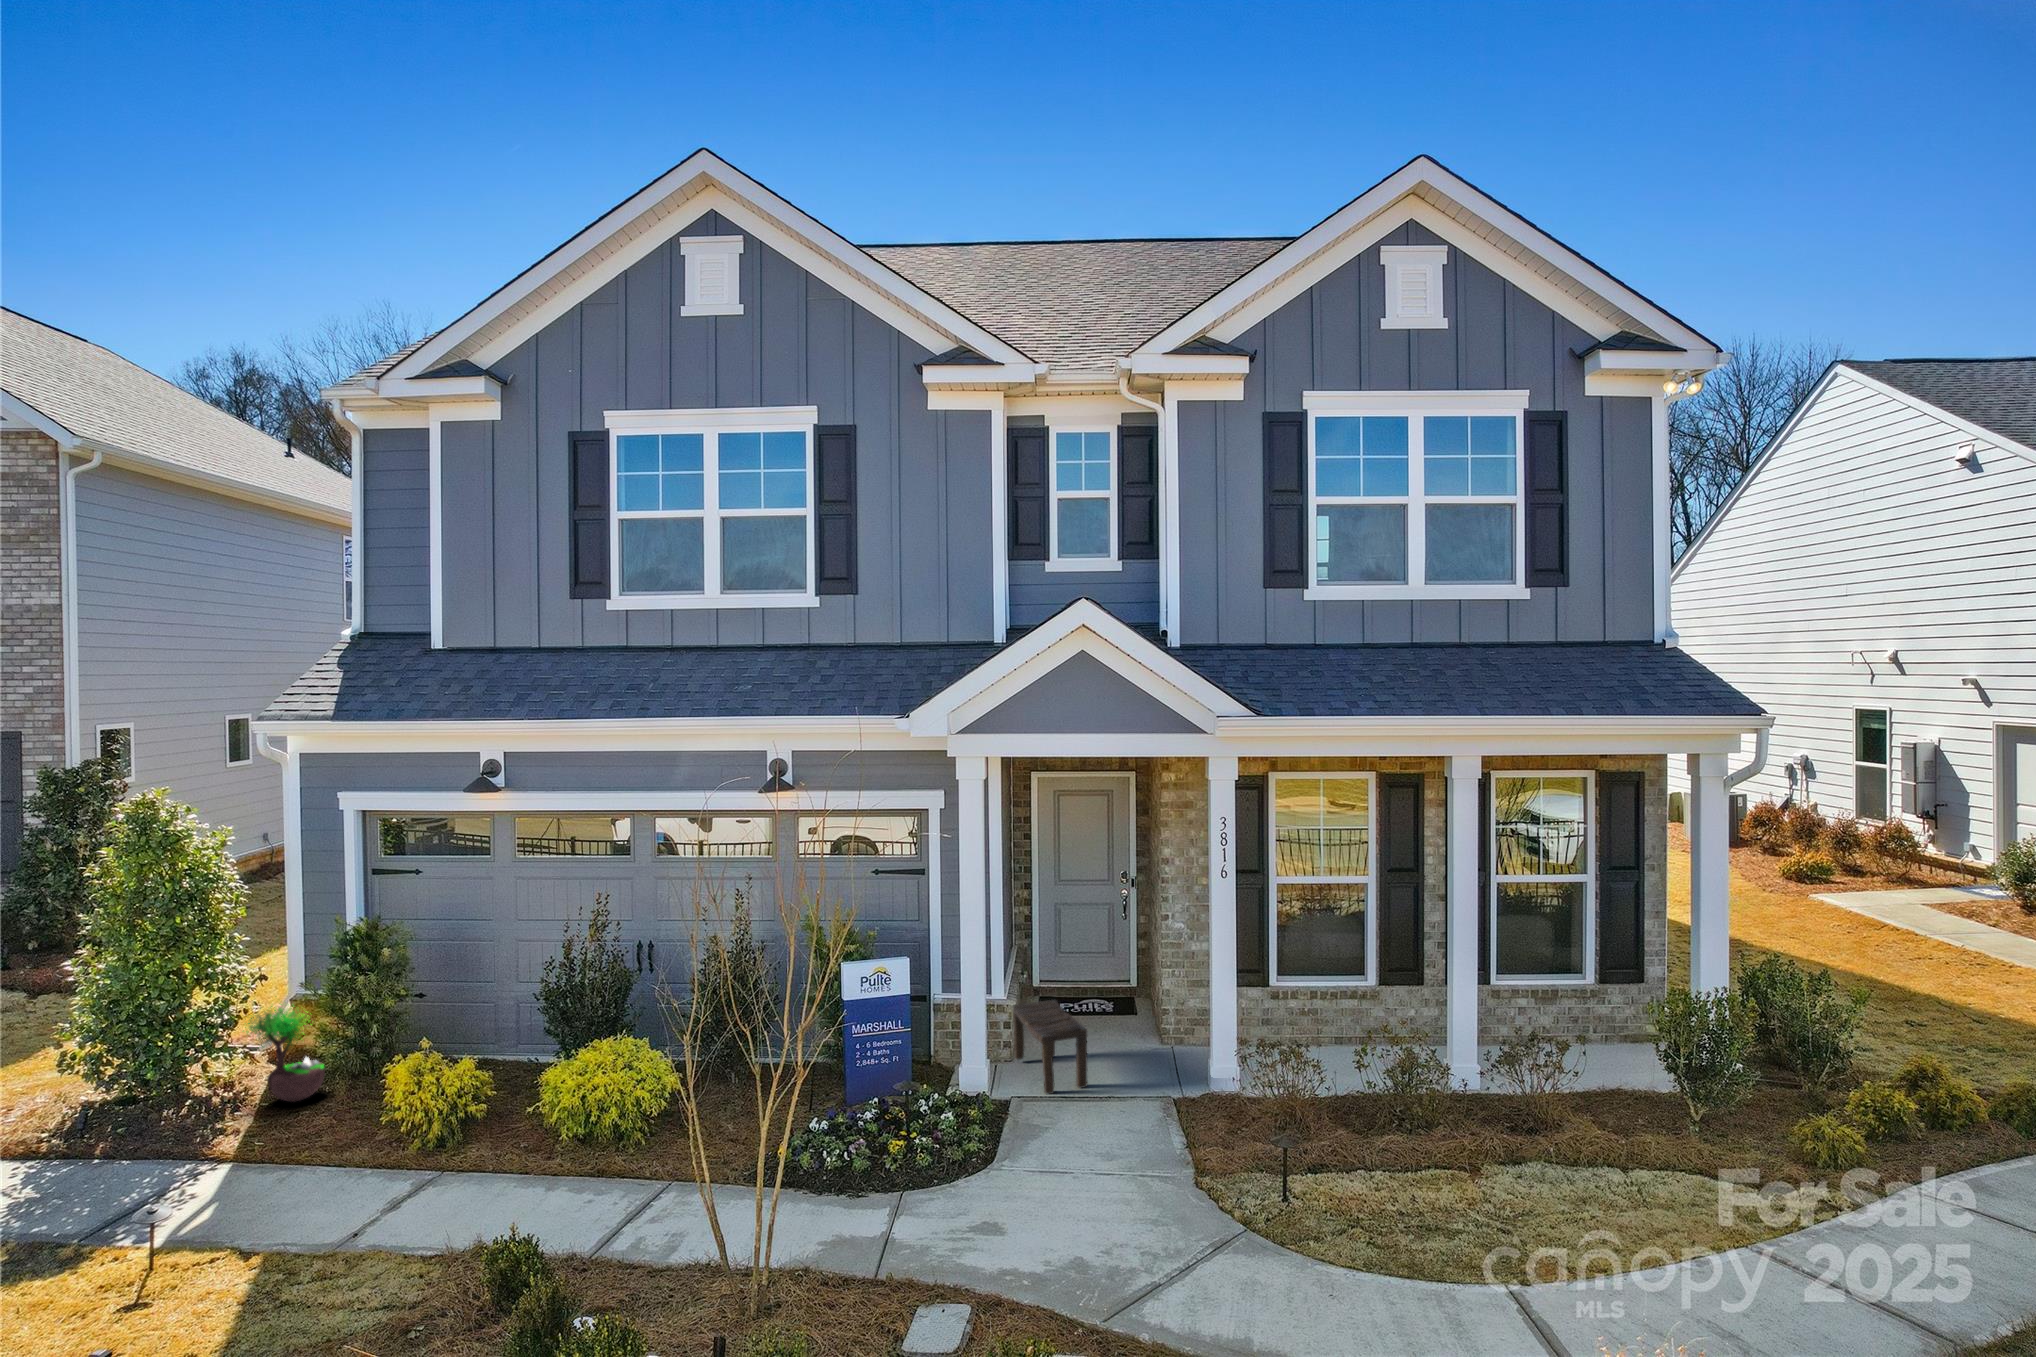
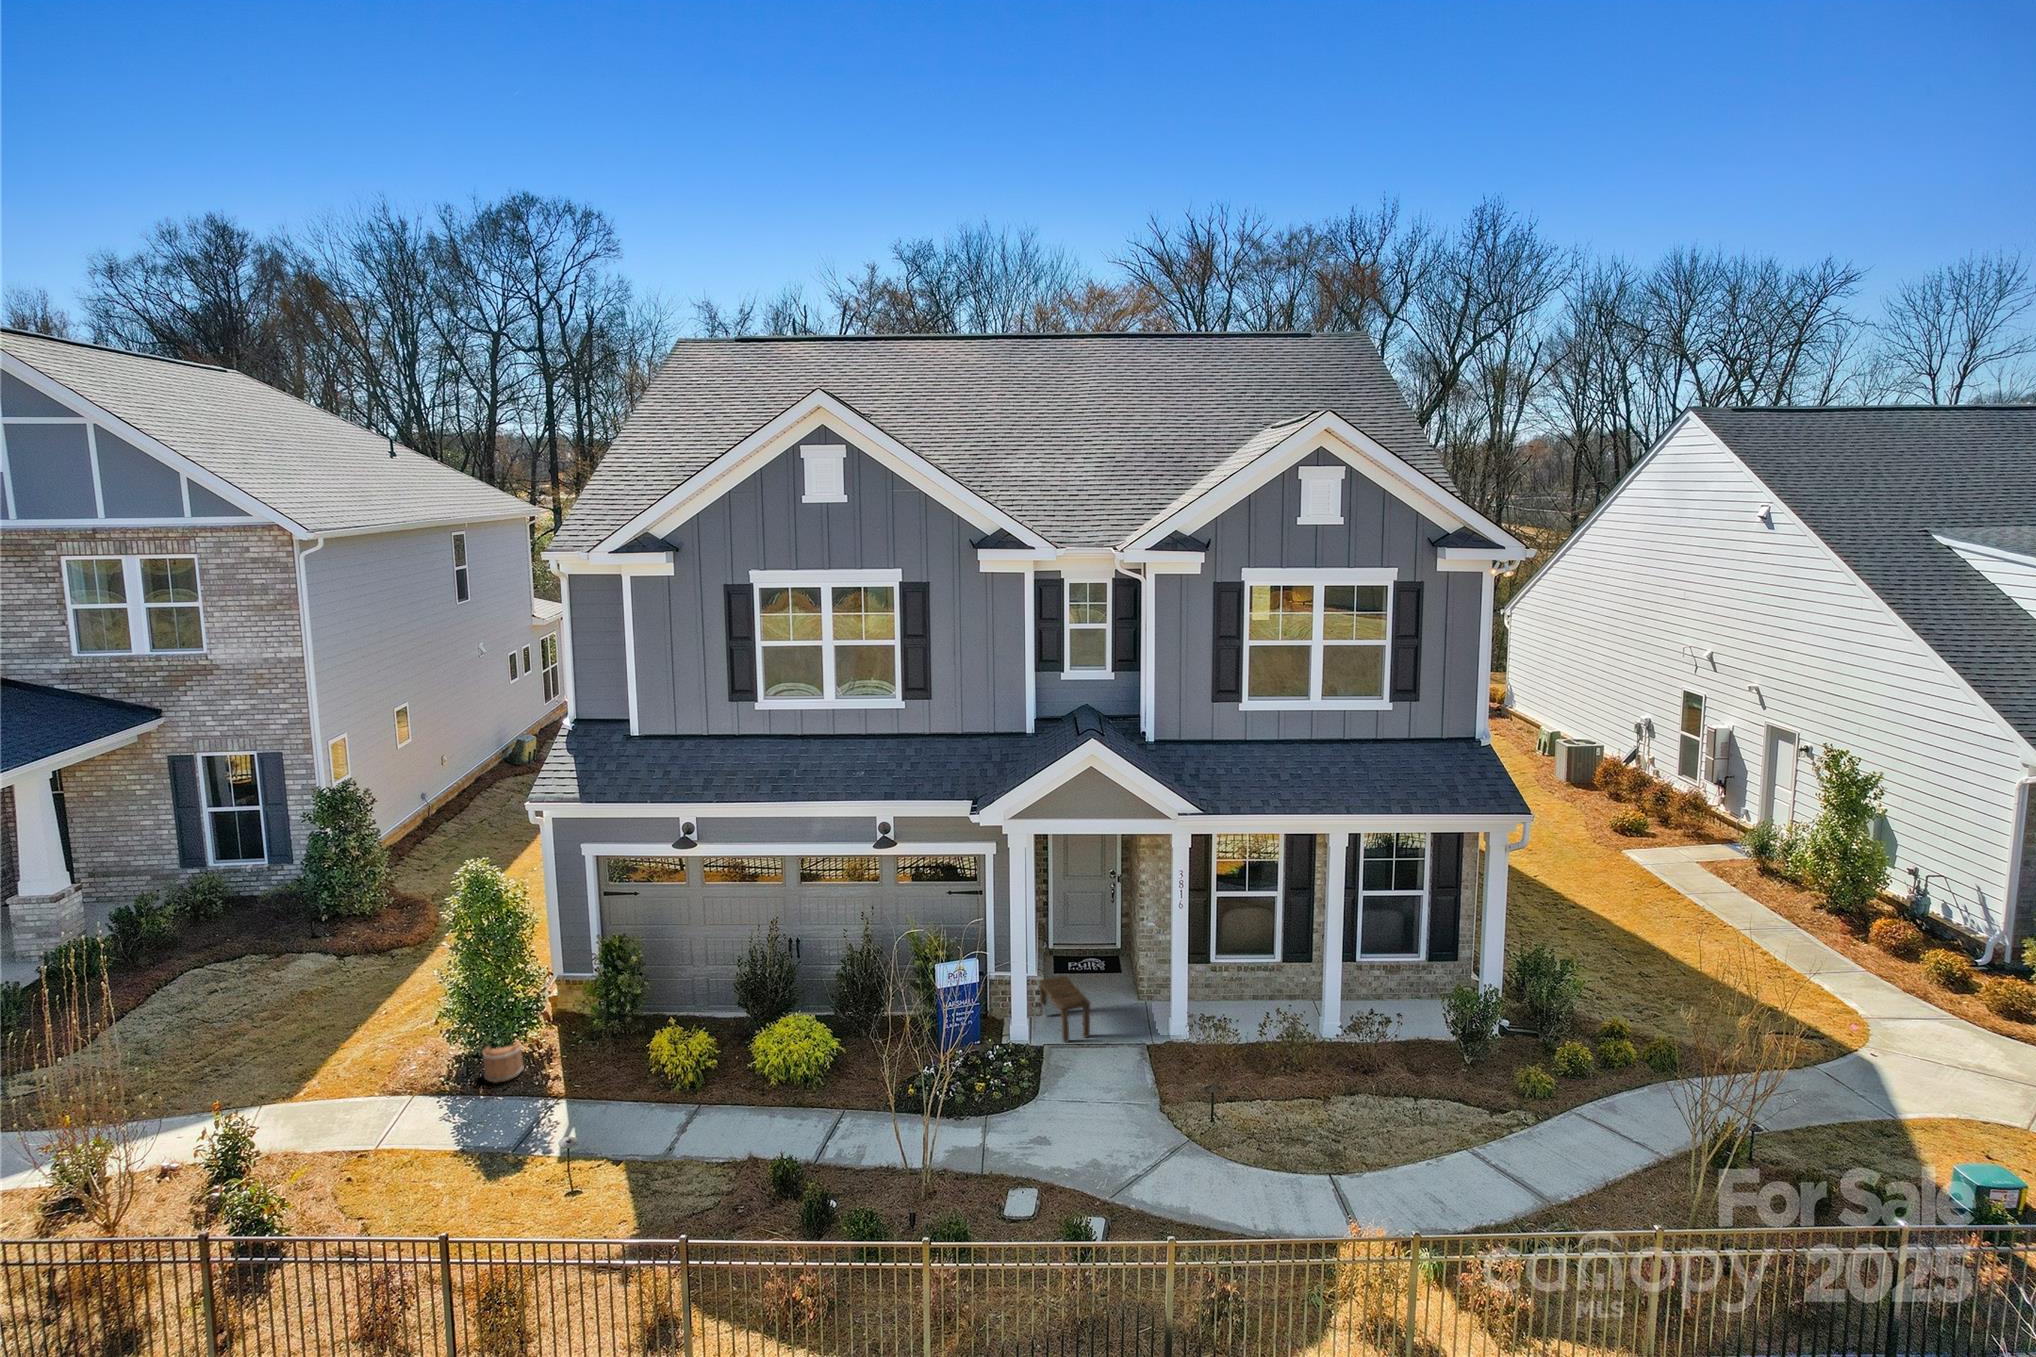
potted tree: present [242,1004,325,1102] -> none [545,986,597,1052]
bucket: none [121,1074,194,1141] -> present [483,1041,524,1083]

